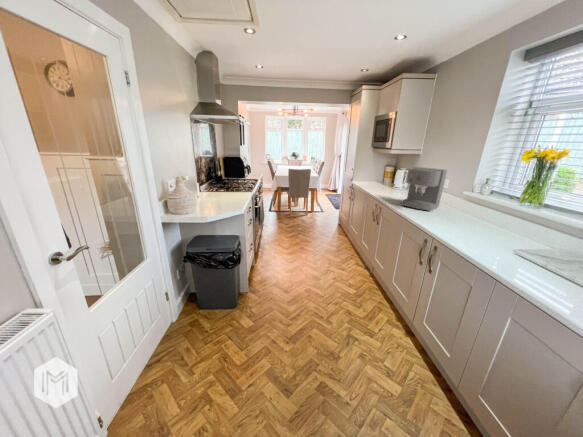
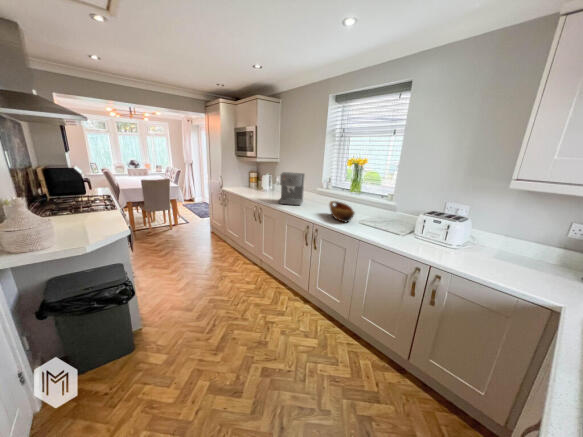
wooden bowl: none [468,212,510,247] -> present [329,201,355,222]

